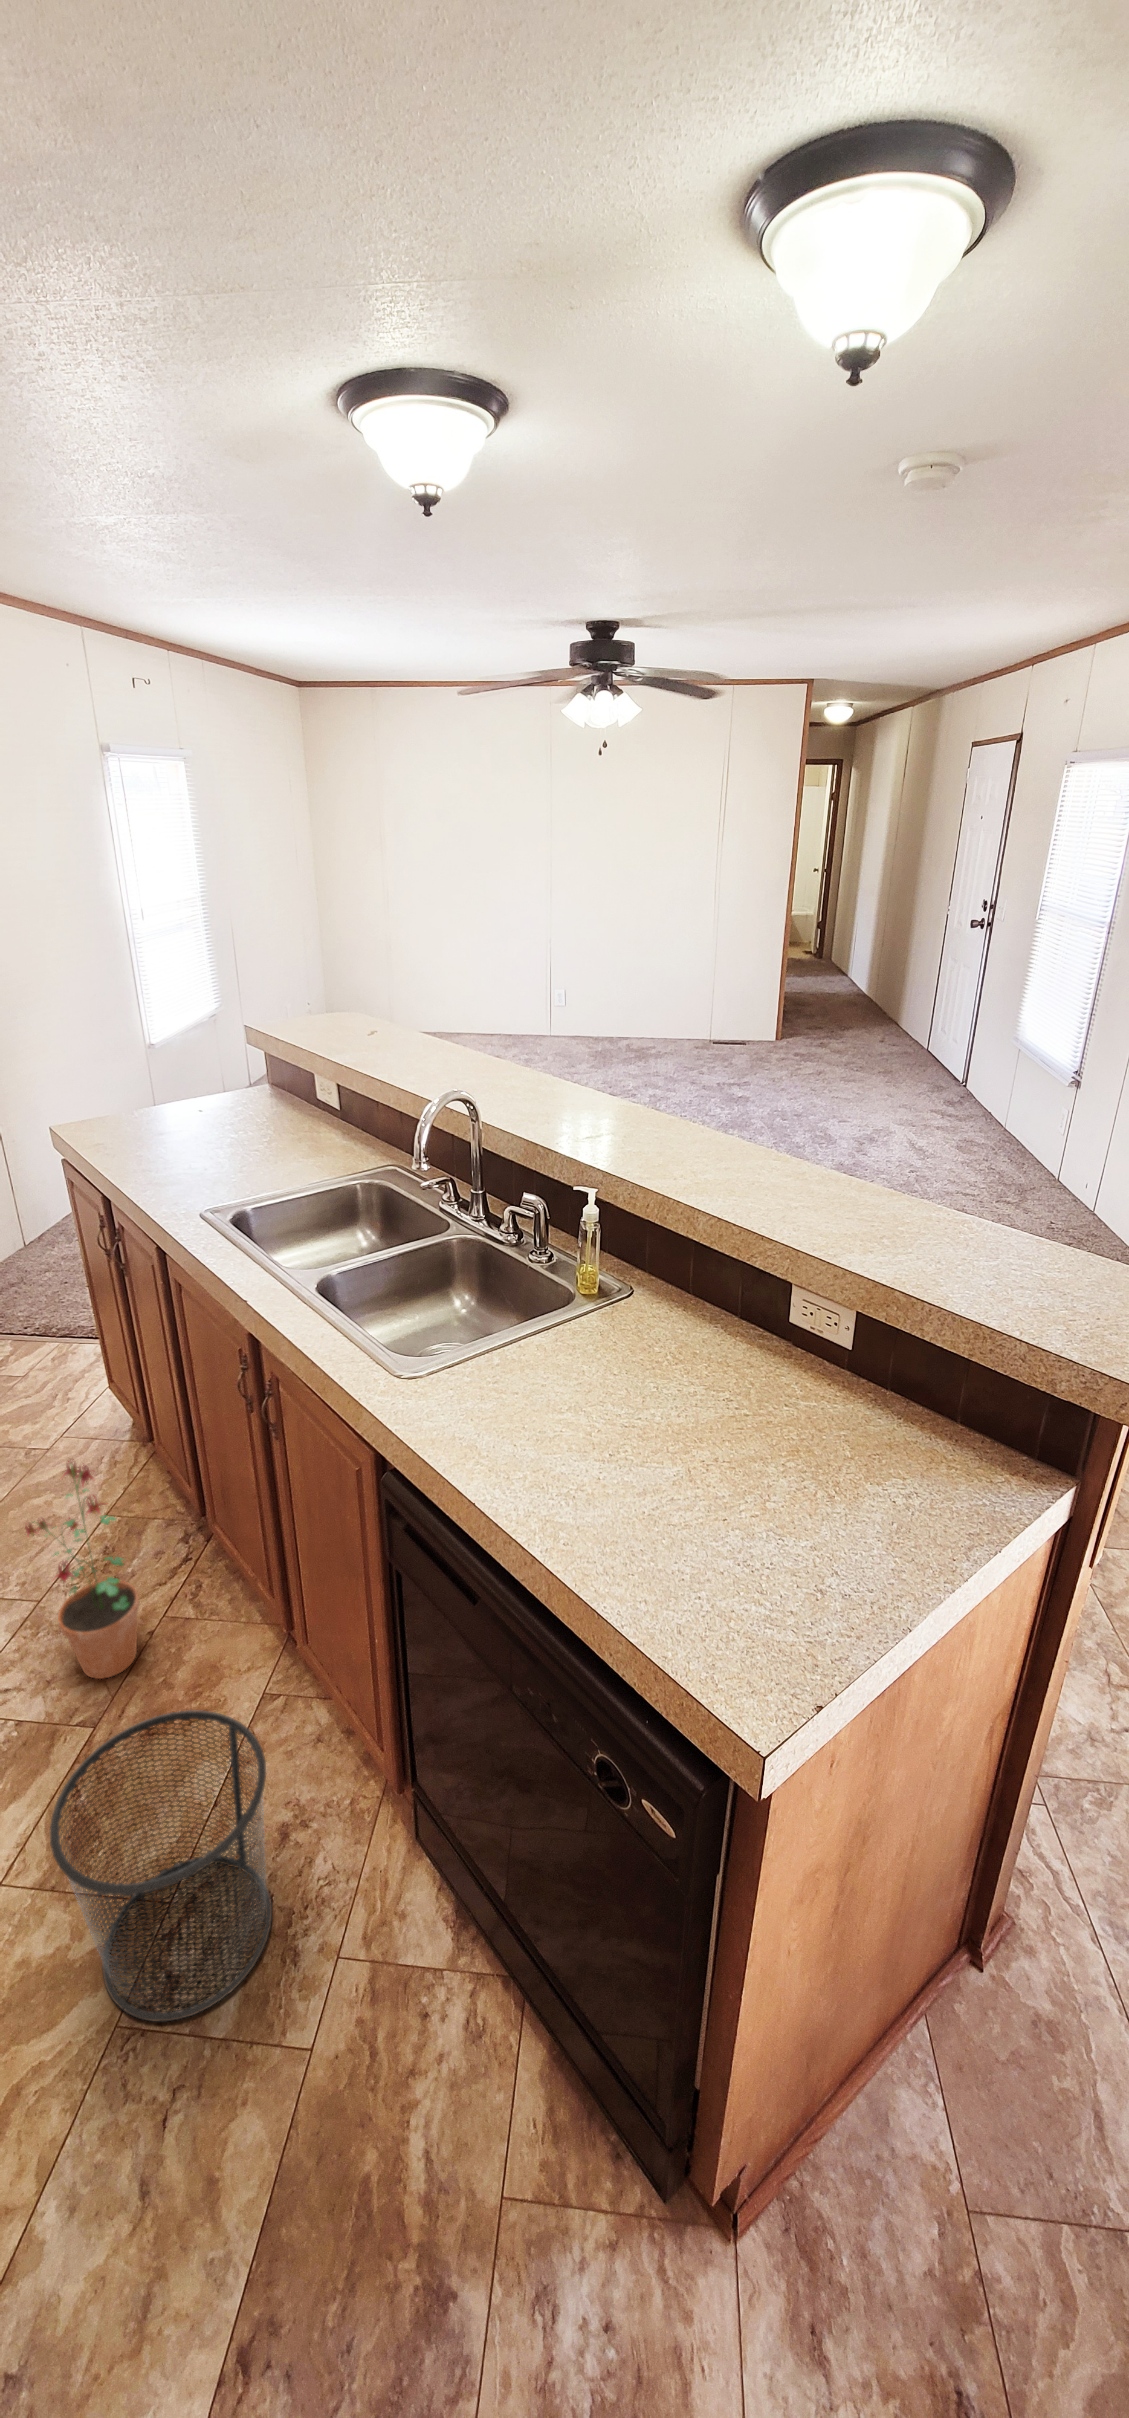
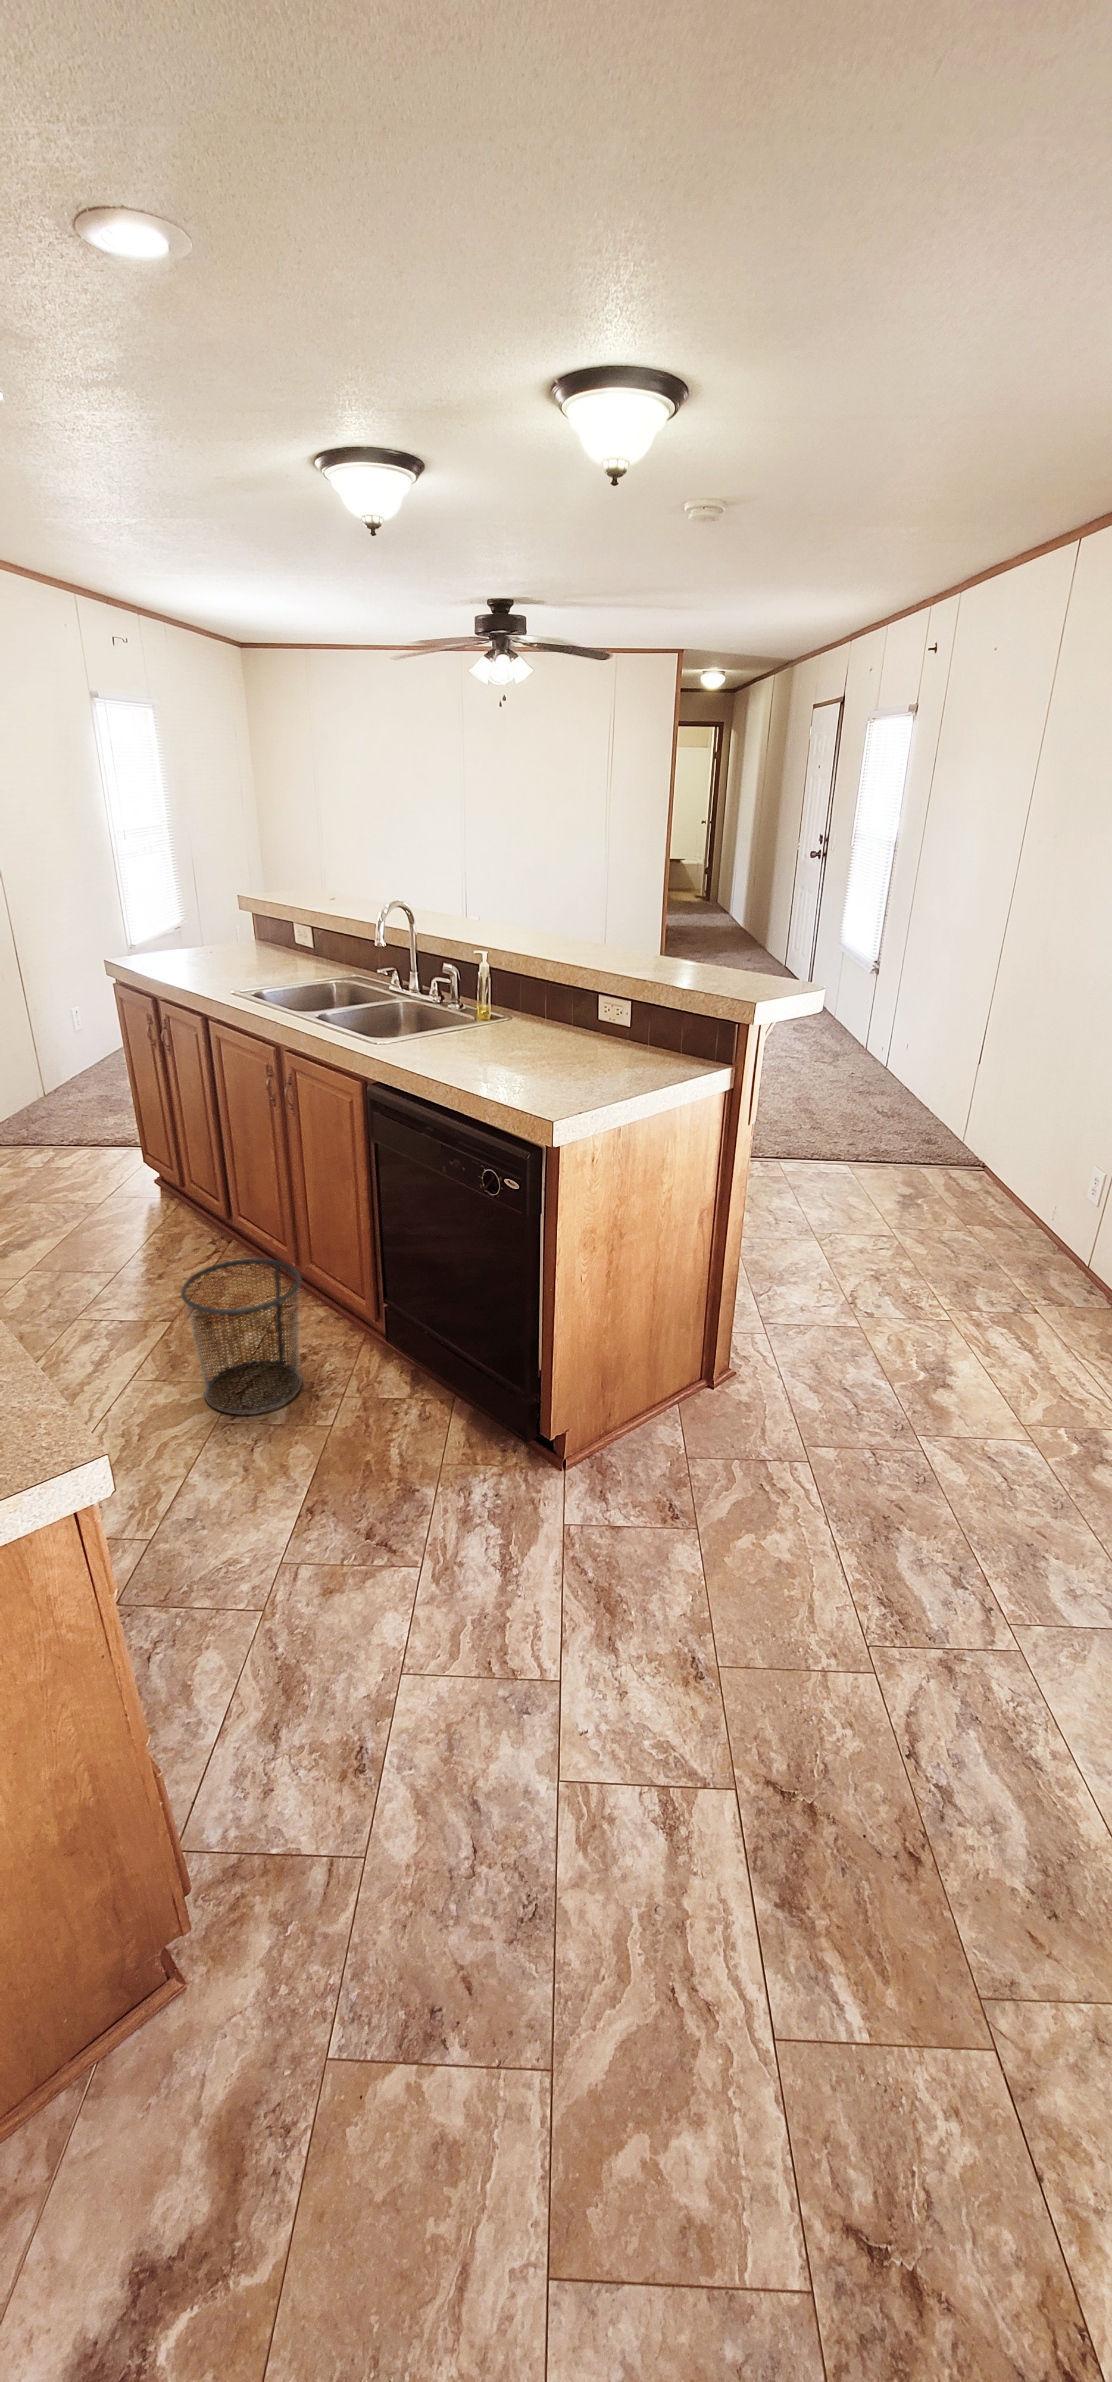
potted plant: present [25,1461,139,1679] -> none [118,1154,195,1301]

